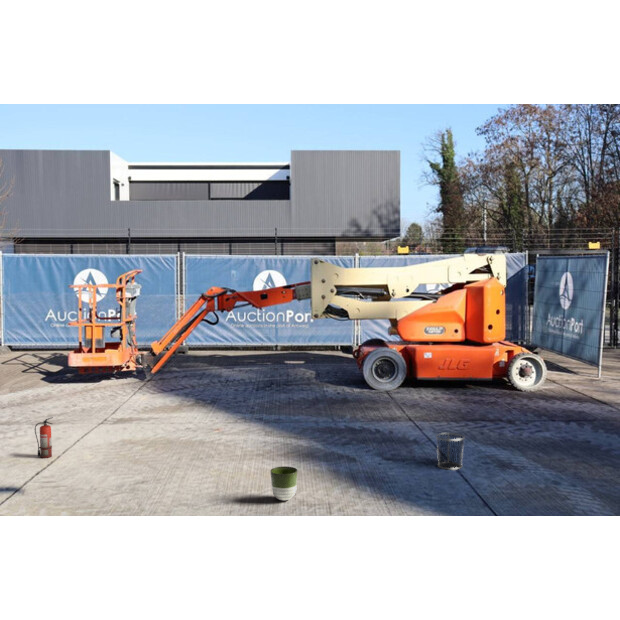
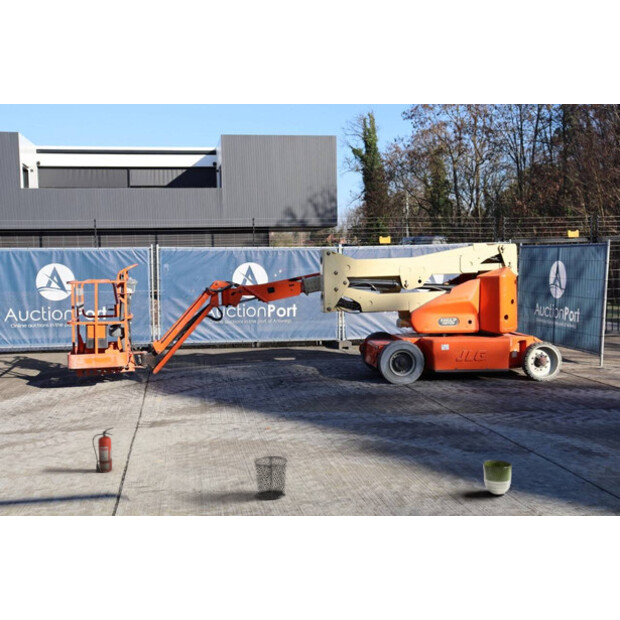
waste bin: present [436,433,464,470] -> present [255,456,287,500]
planter: present [270,466,297,500] -> present [484,460,512,494]

